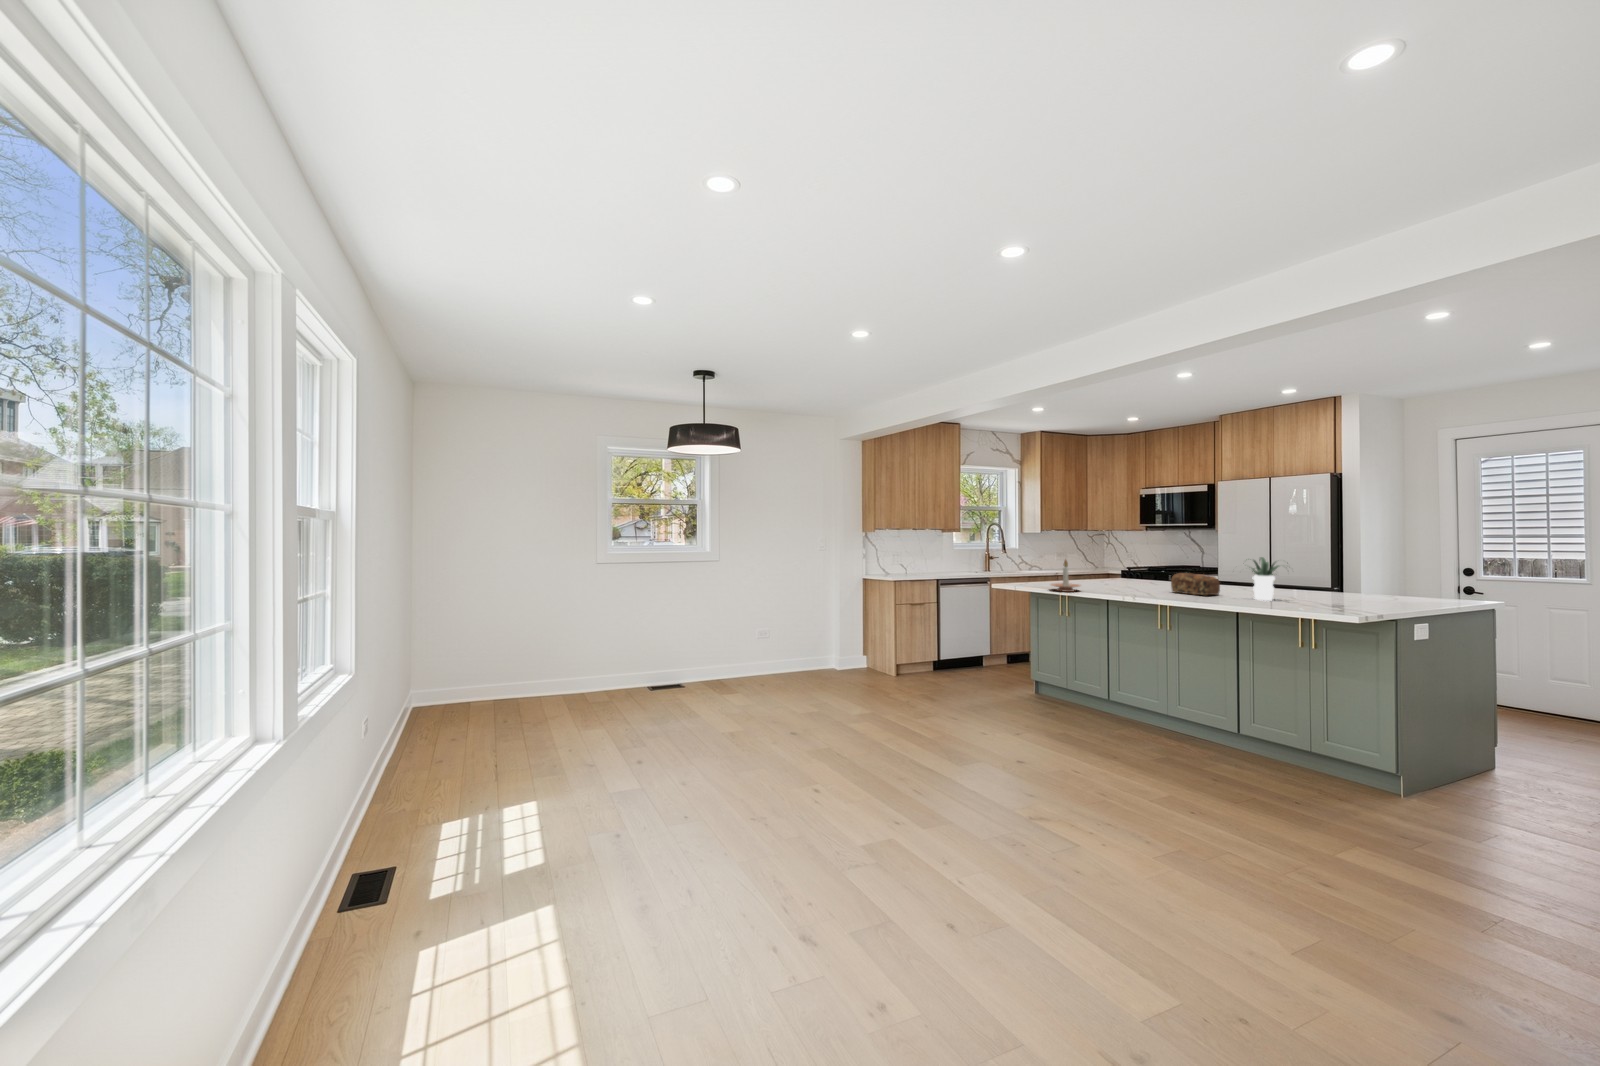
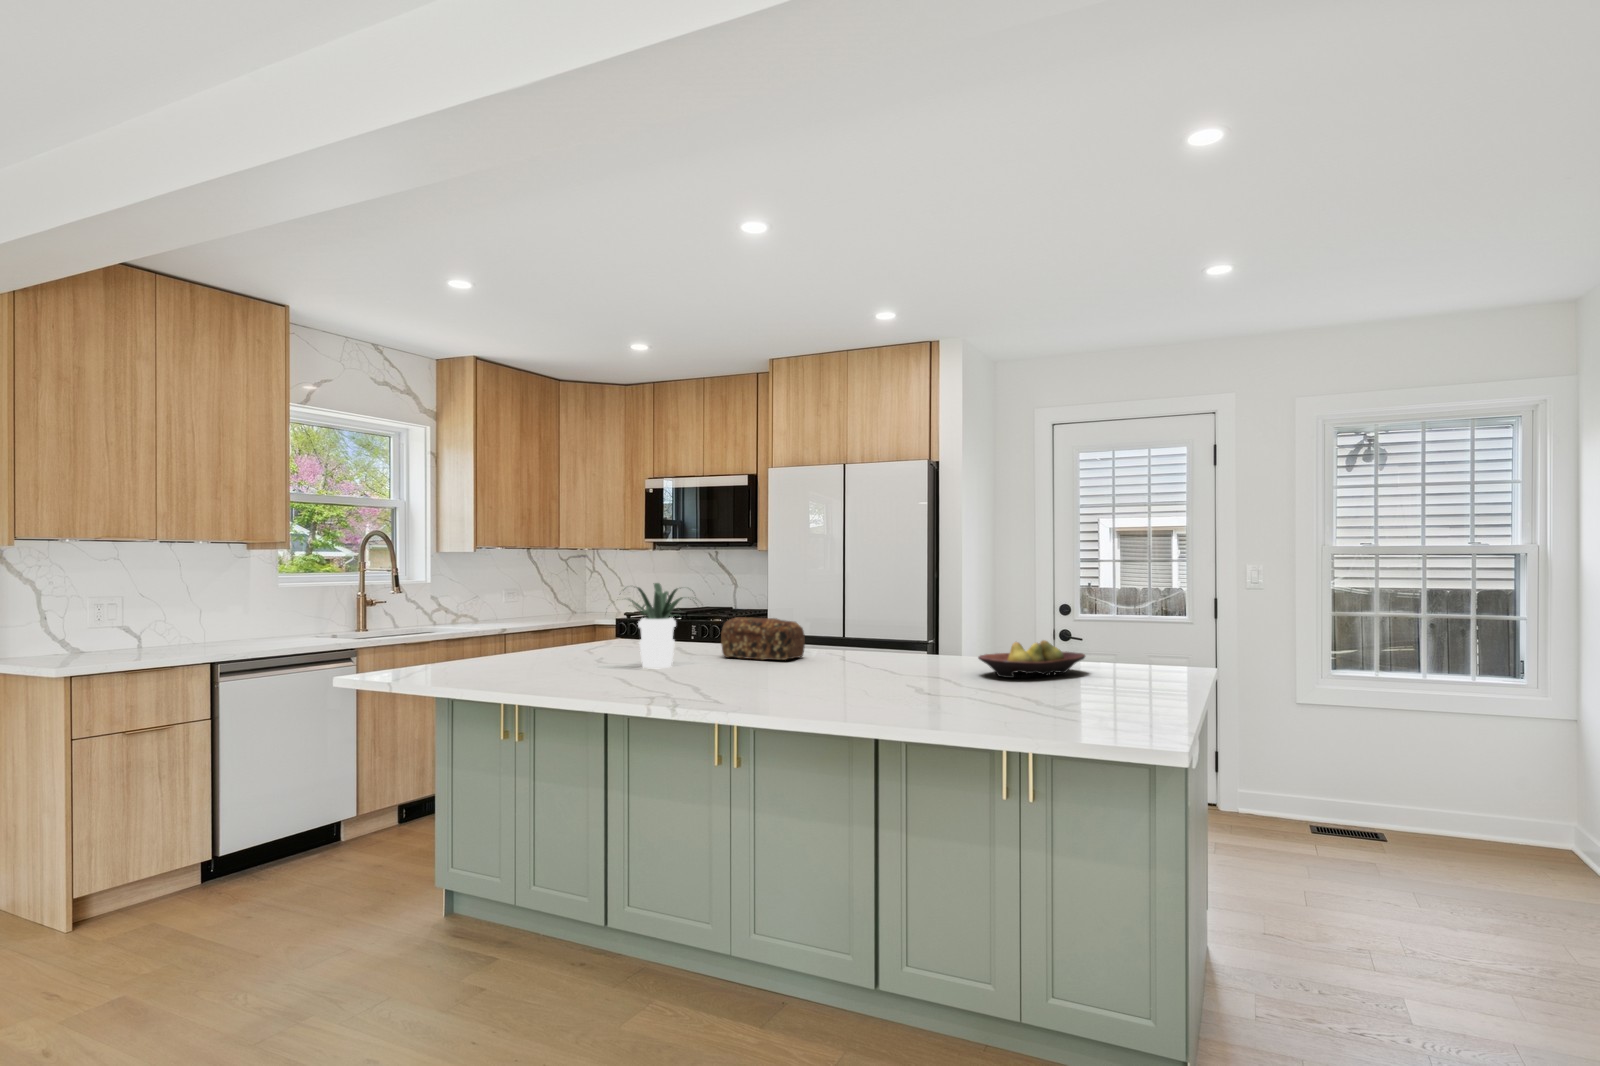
potted plant: present [1248,557,1279,601] -> present [630,583,697,668]
candle holder: present [1051,560,1080,592] -> none [477,594,549,671]
fruit bowl: none [1316,593,1395,612] -> present [978,640,1085,678]

